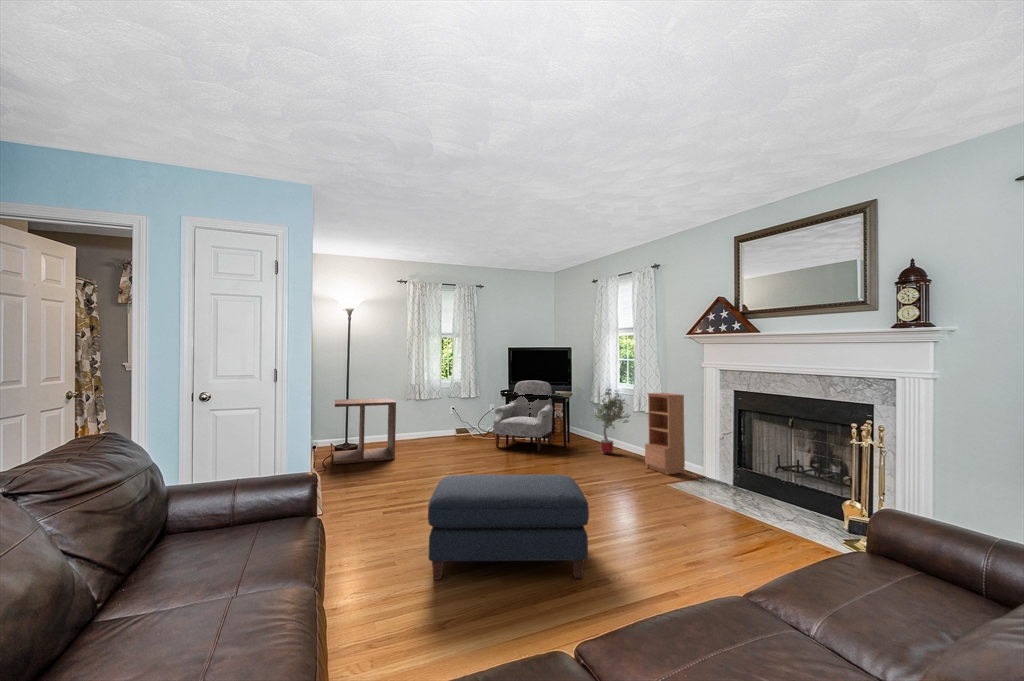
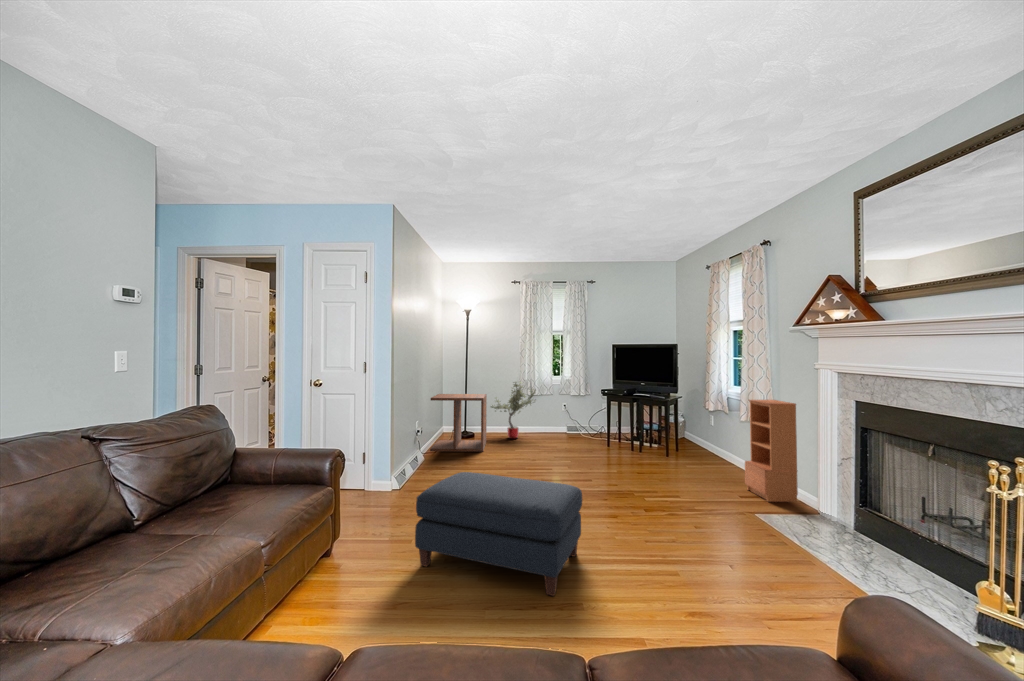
armchair: present [493,380,553,451] -> none [585,380,654,457]
potted tree: present [594,389,630,454] -> present [491,382,535,439]

